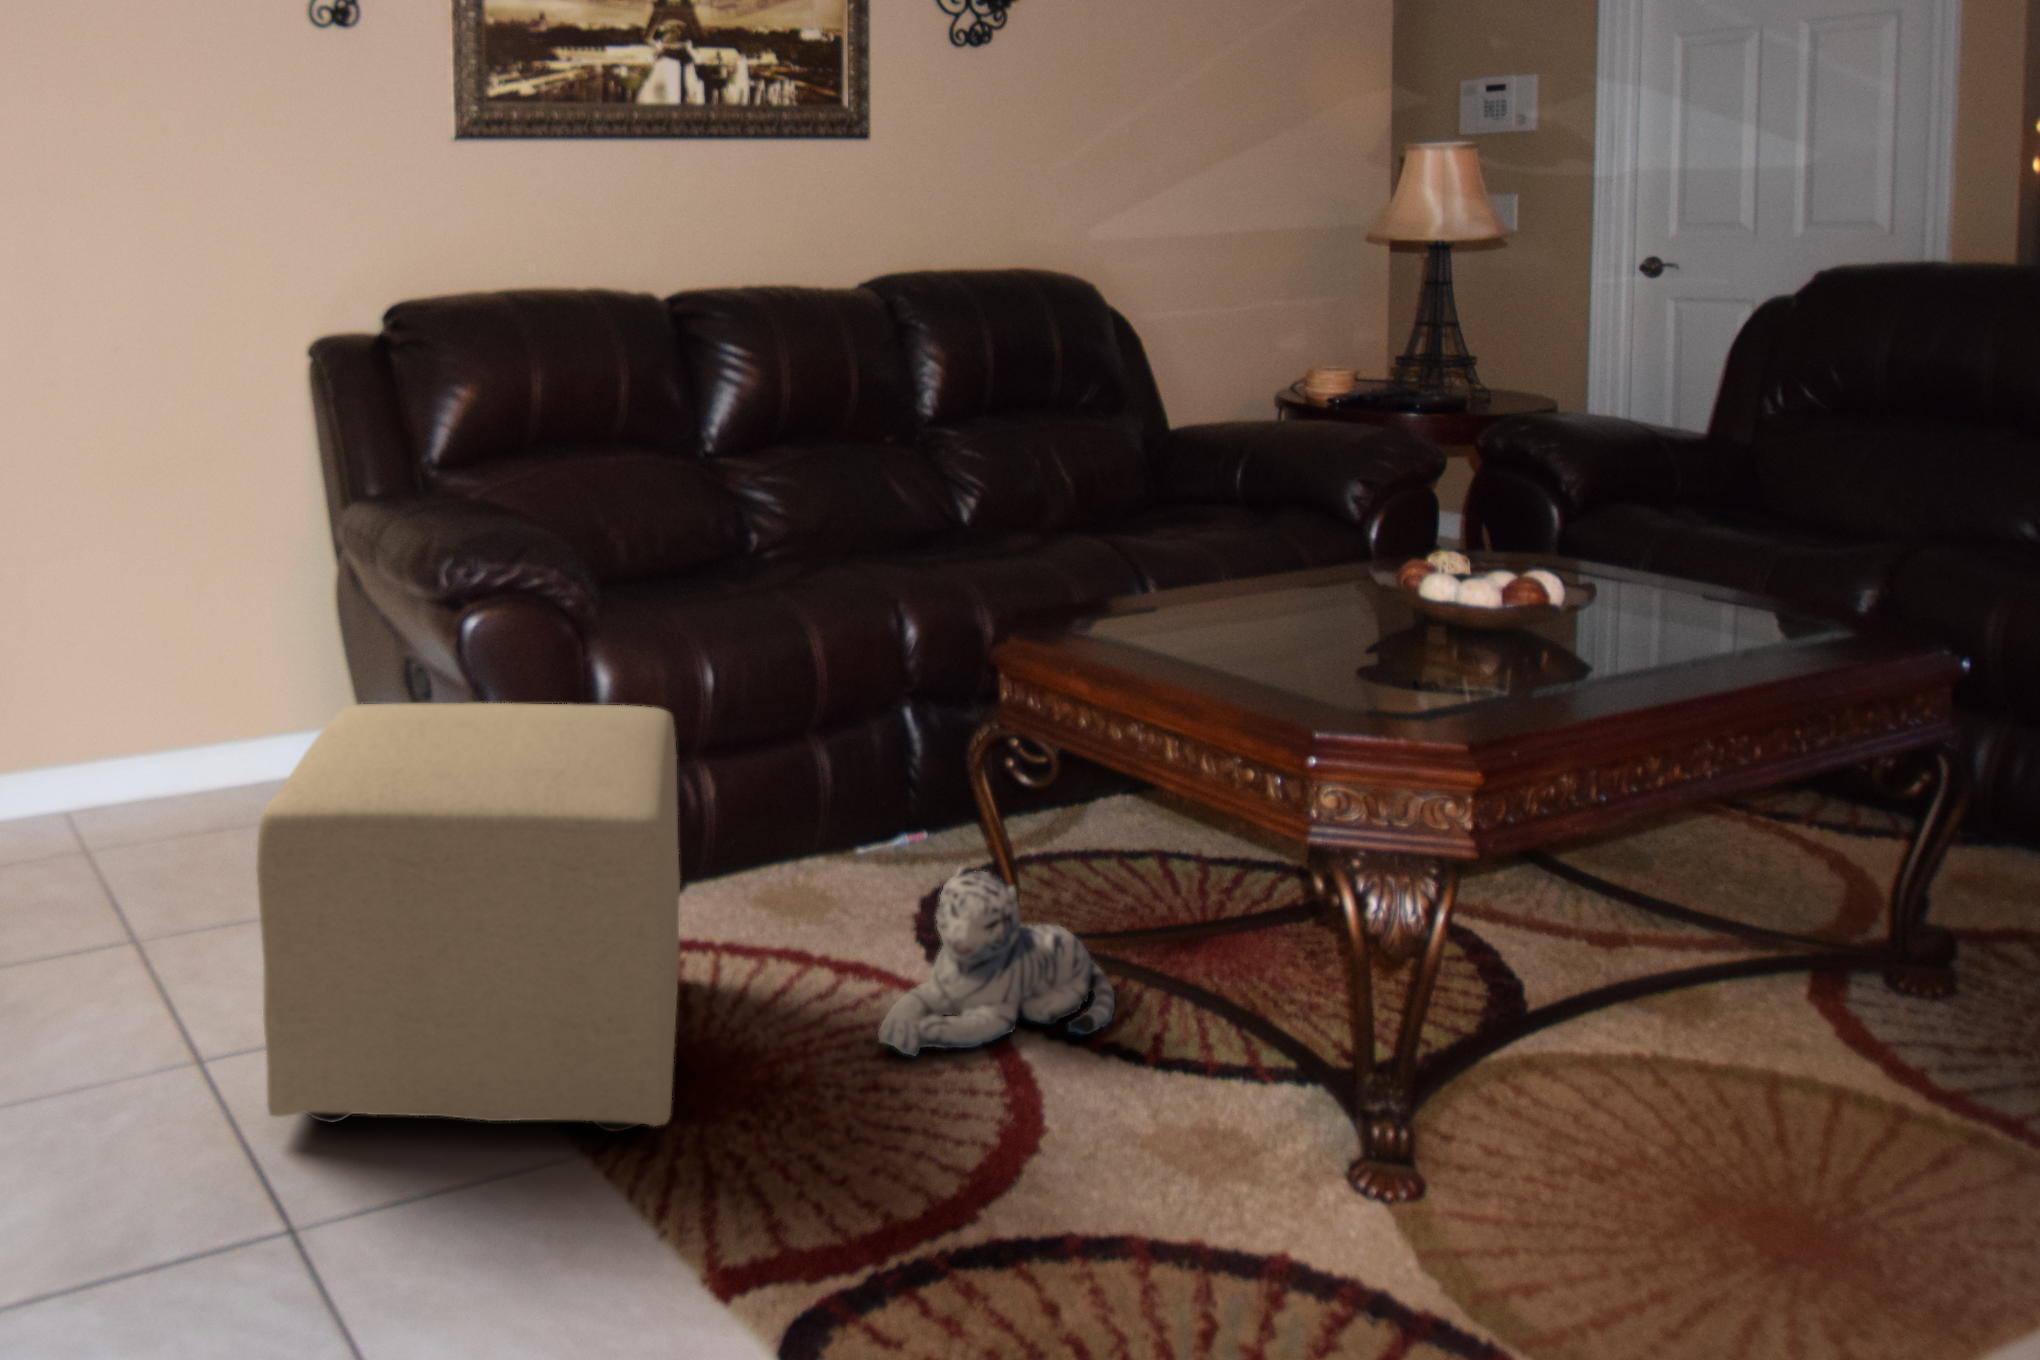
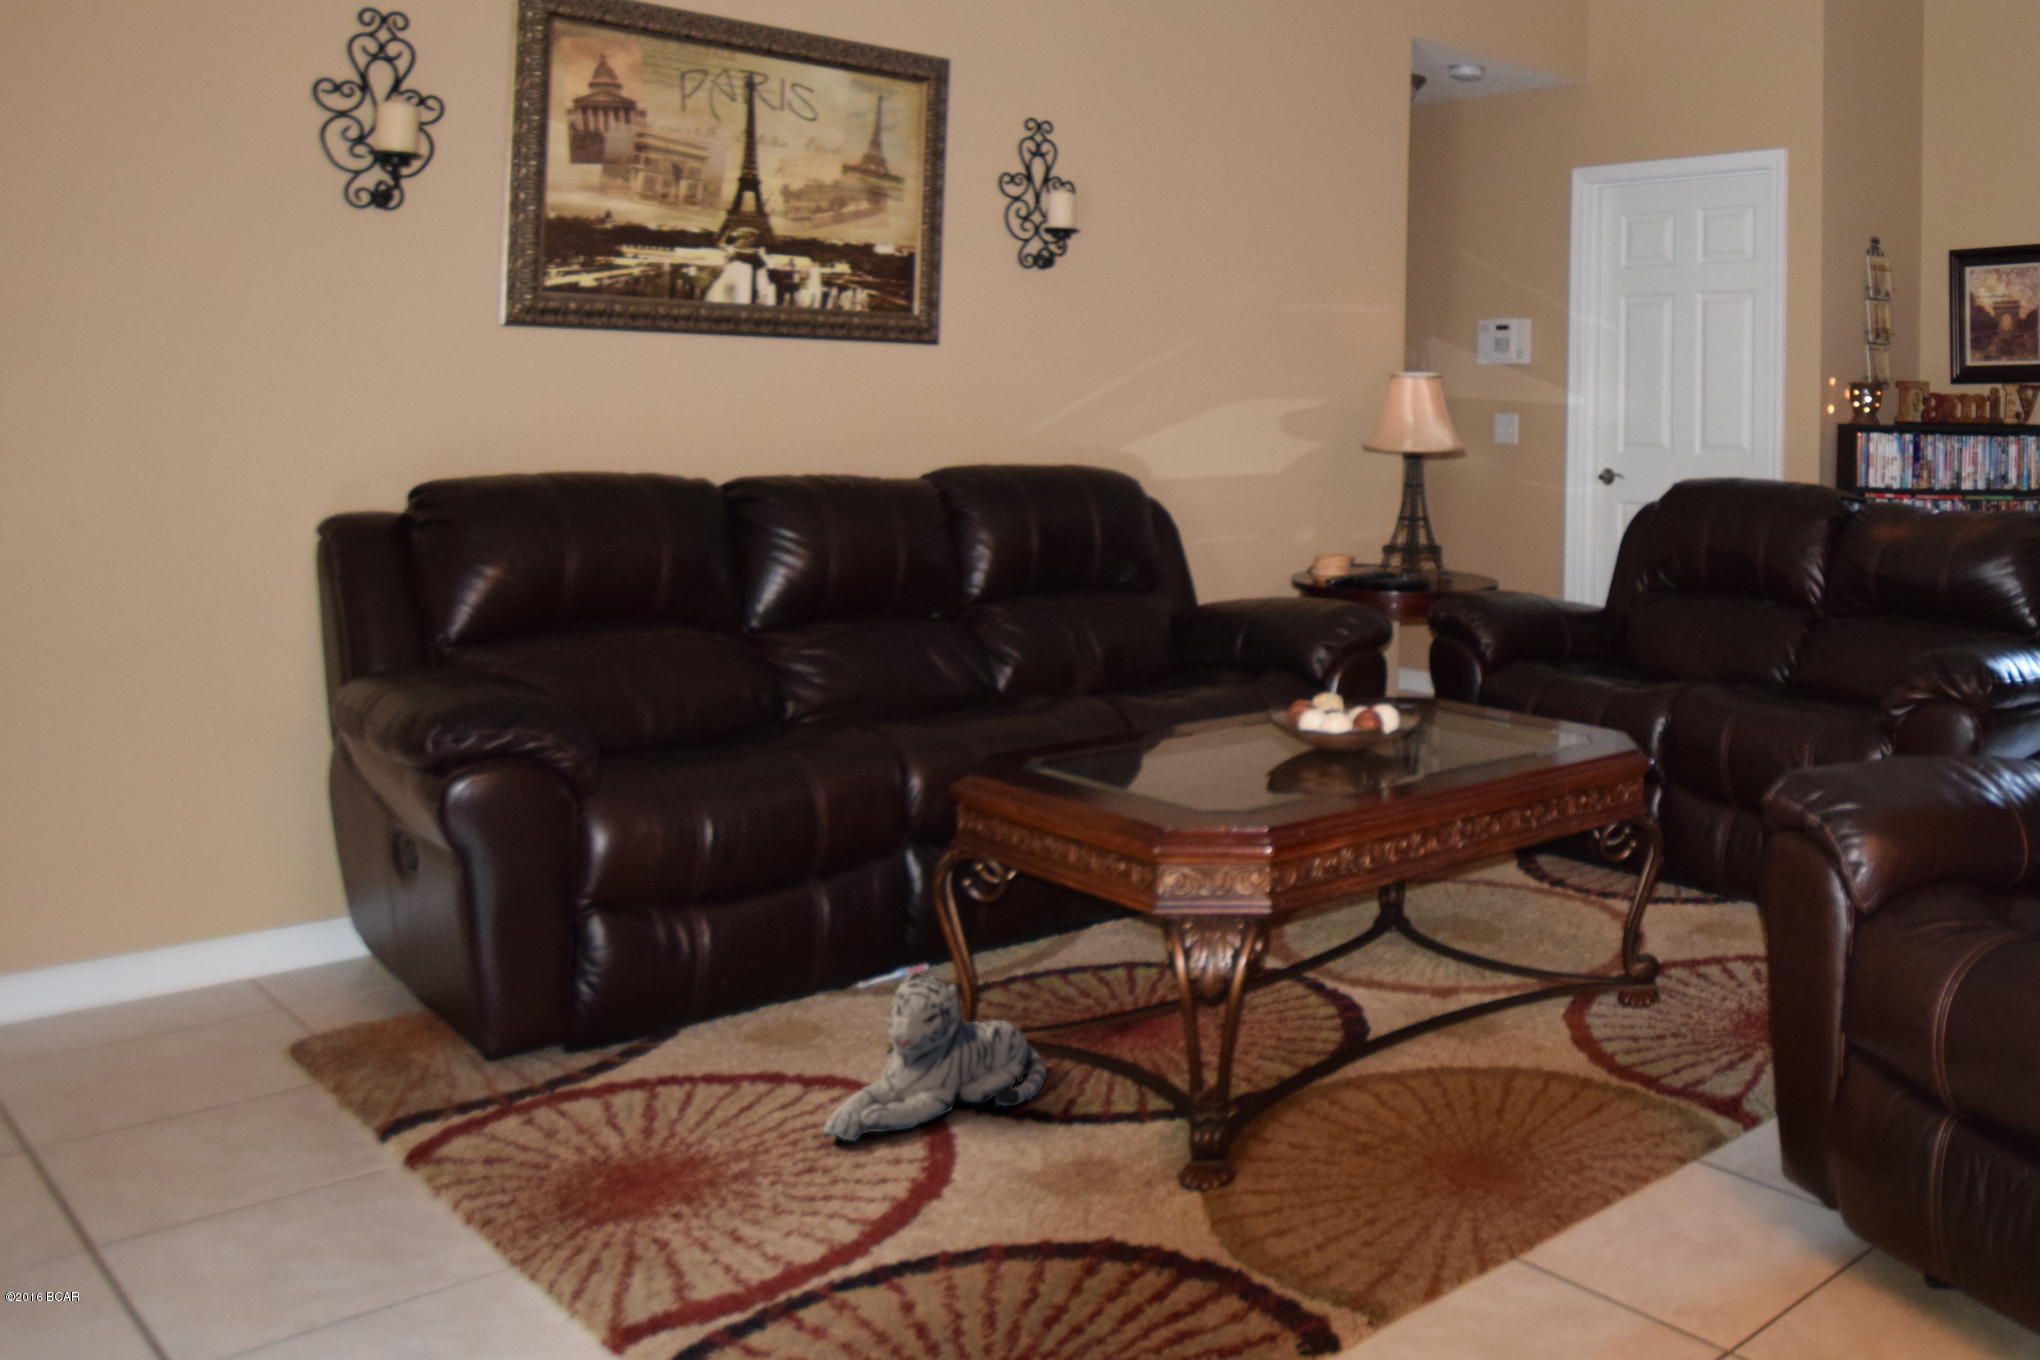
ottoman: present [256,703,680,1132] -> none [166,854,656,1273]

